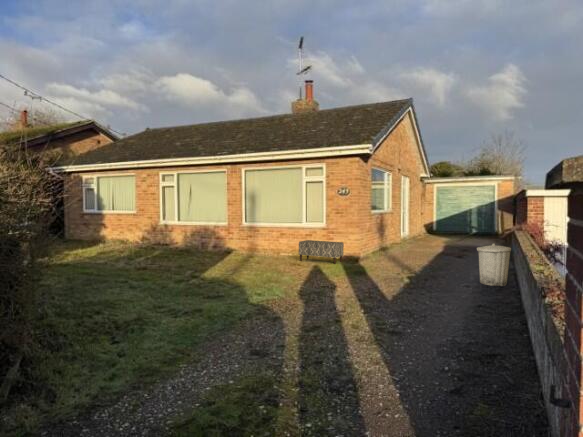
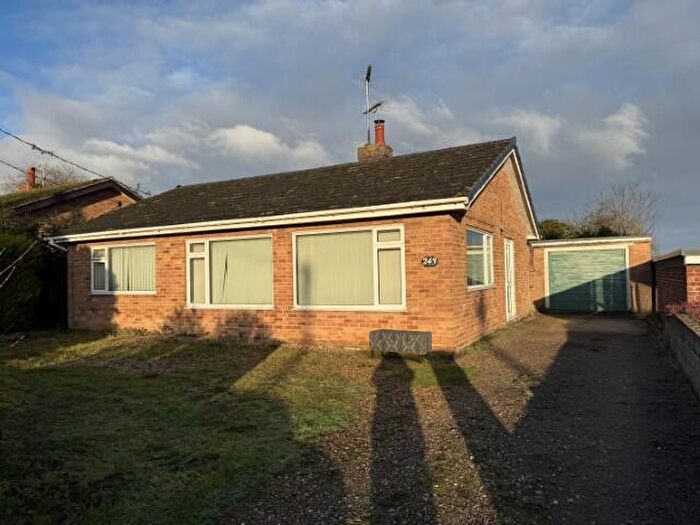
trash can: present [477,244,511,286] -> none [634,336,689,401]

